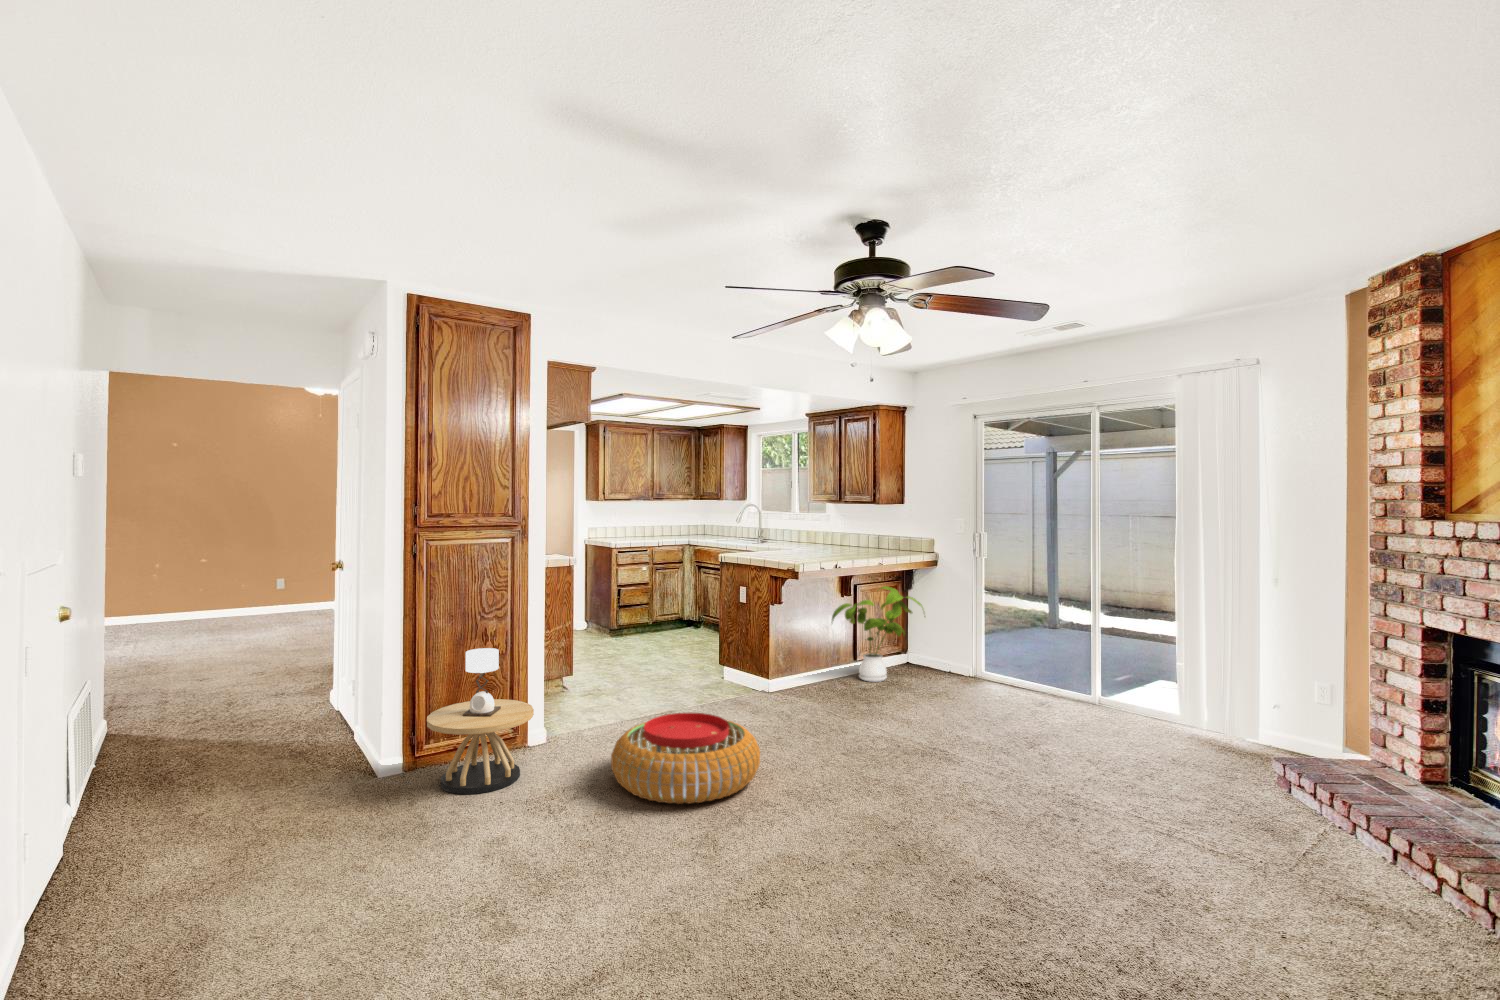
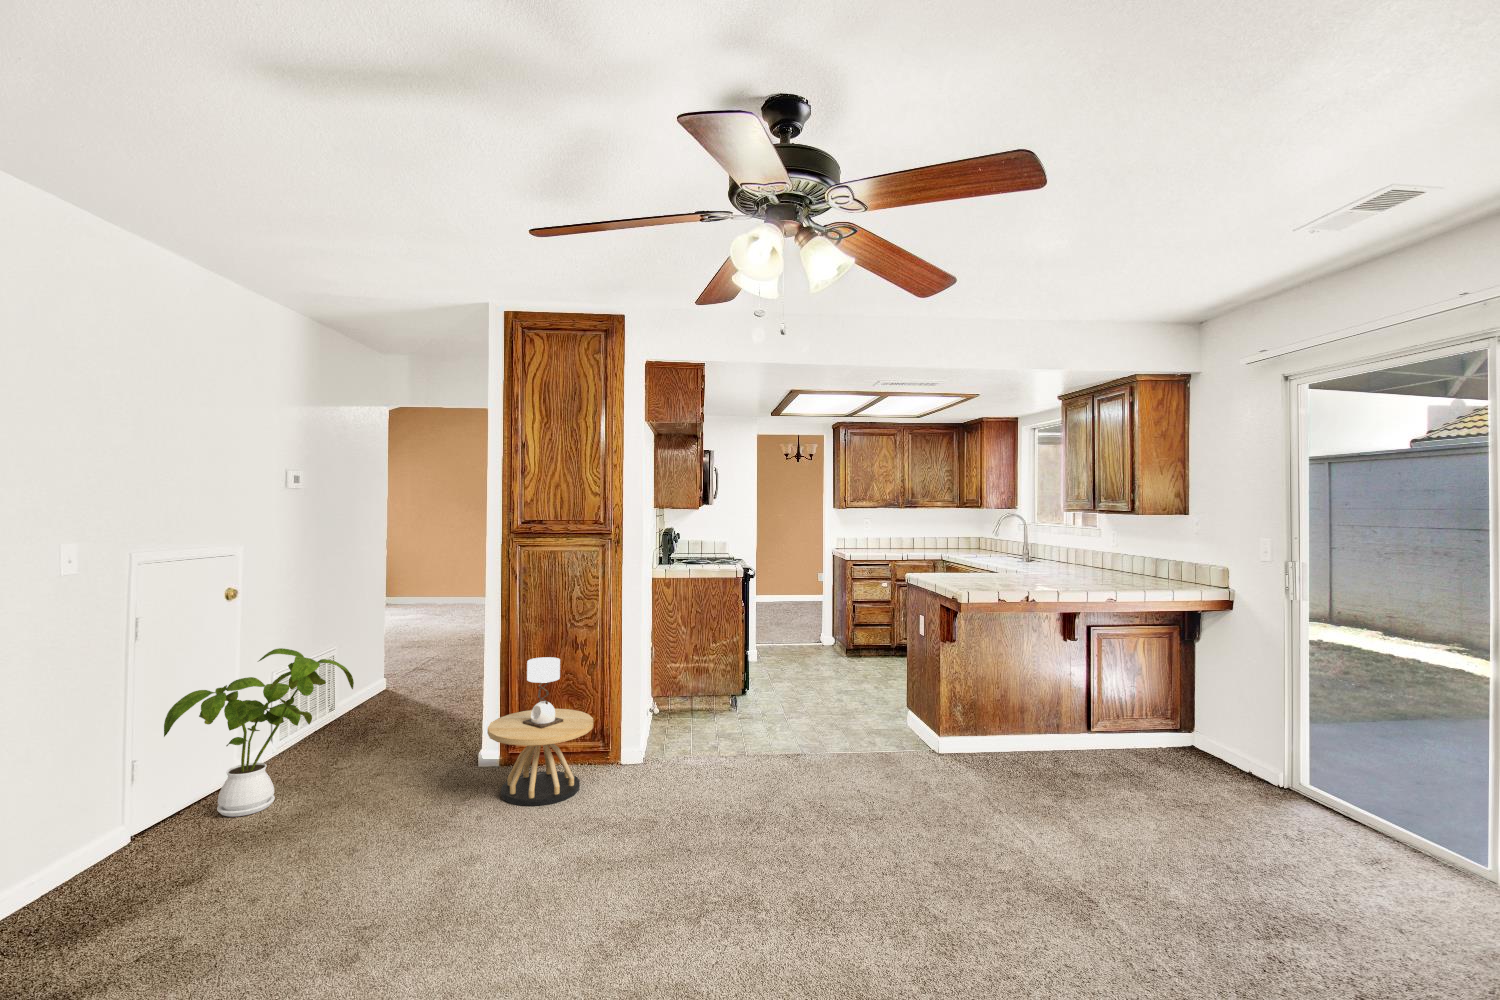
house plant: present [832,586,923,682] -> present [164,648,354,817]
pouf: present [611,713,760,804] -> none [623,760,802,881]

